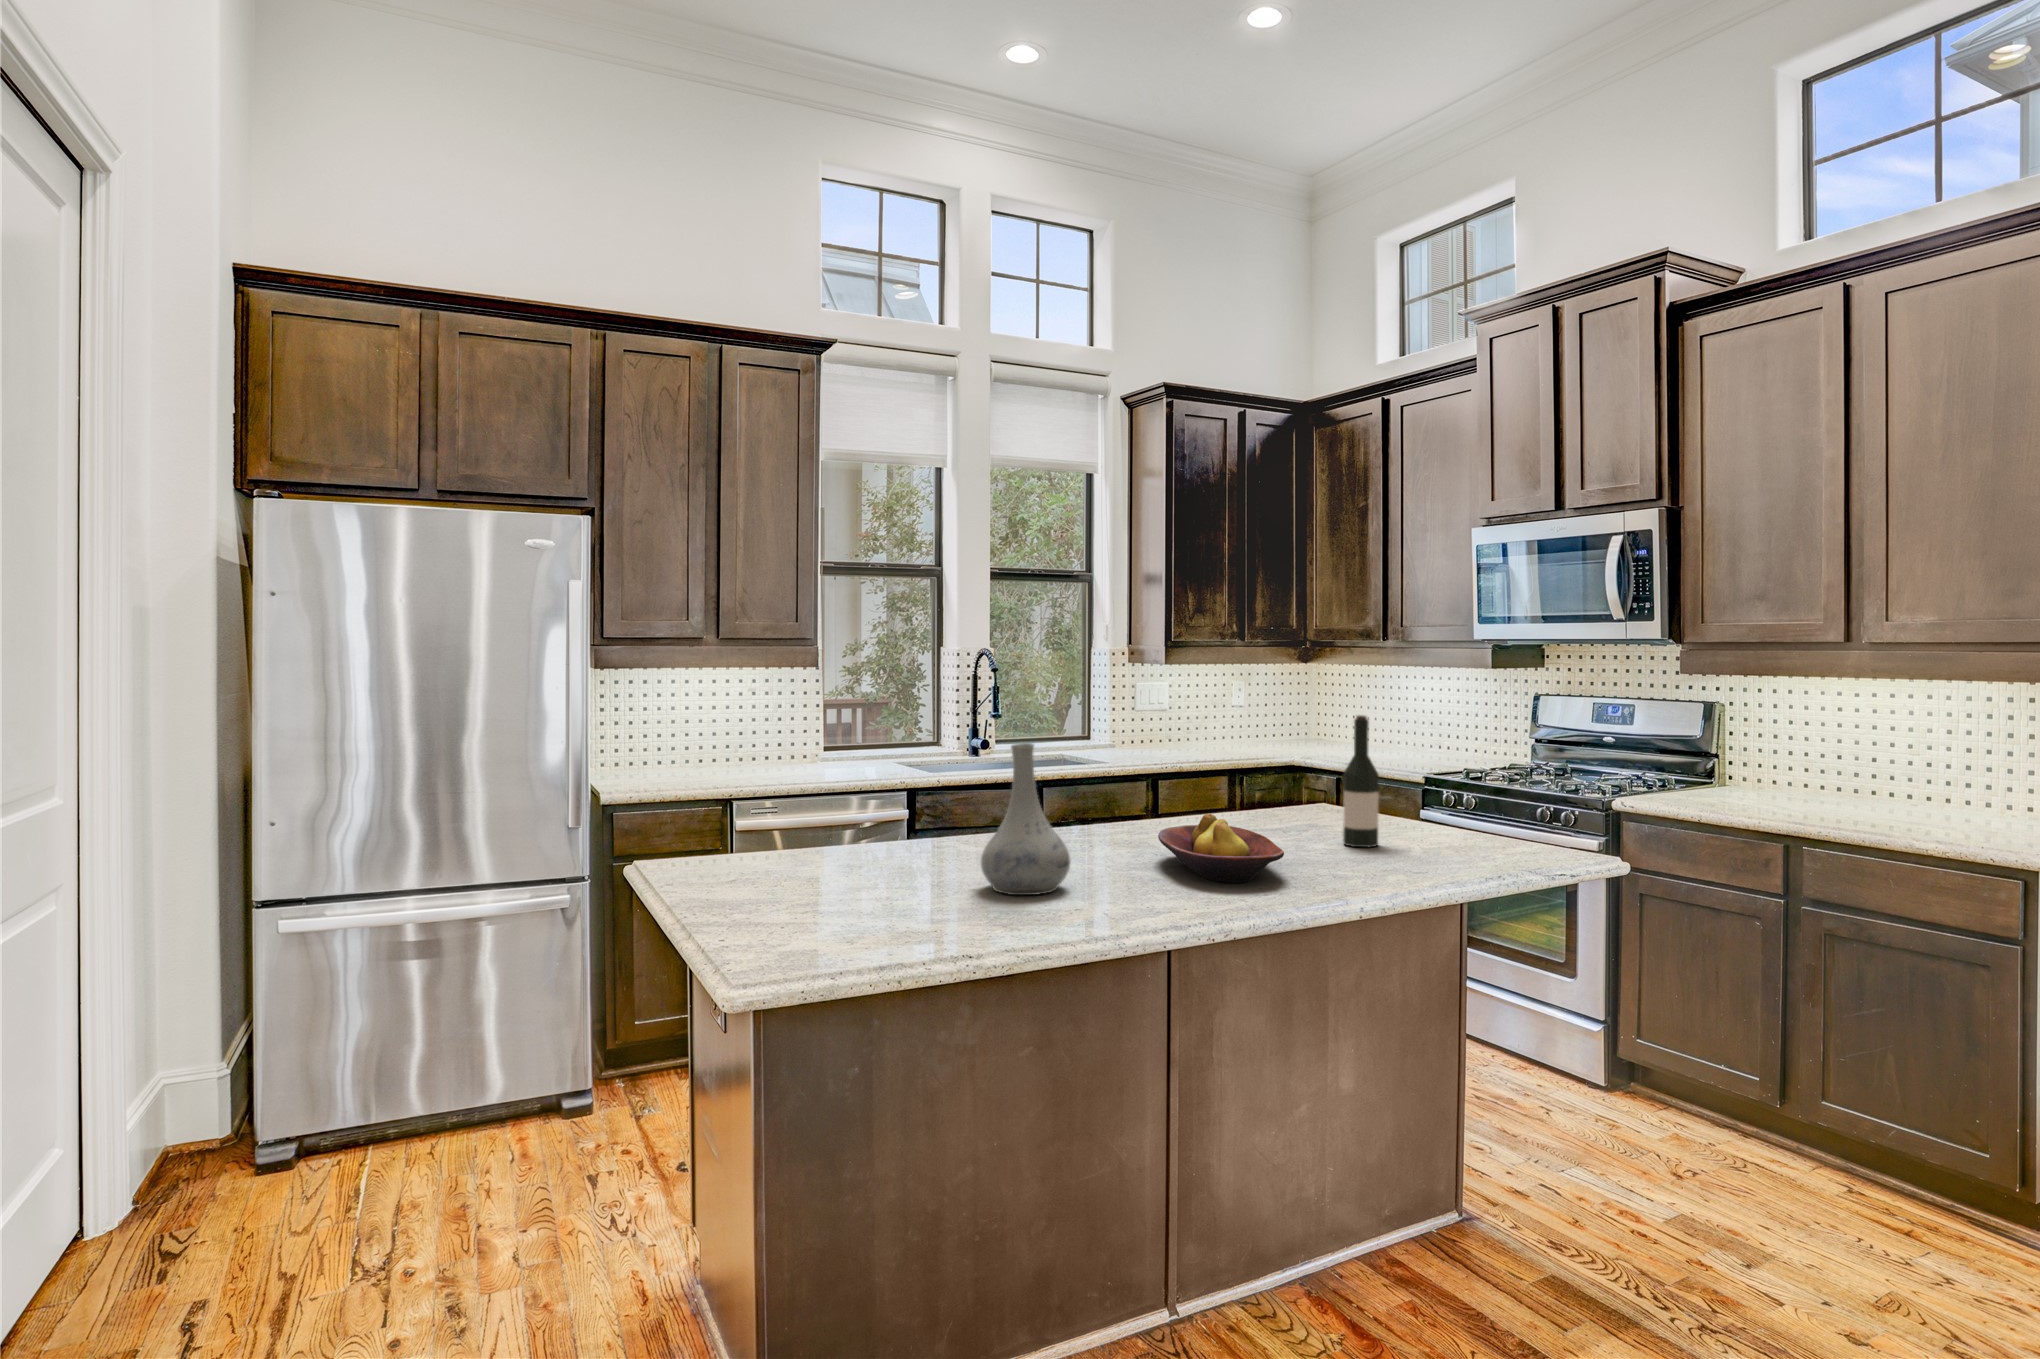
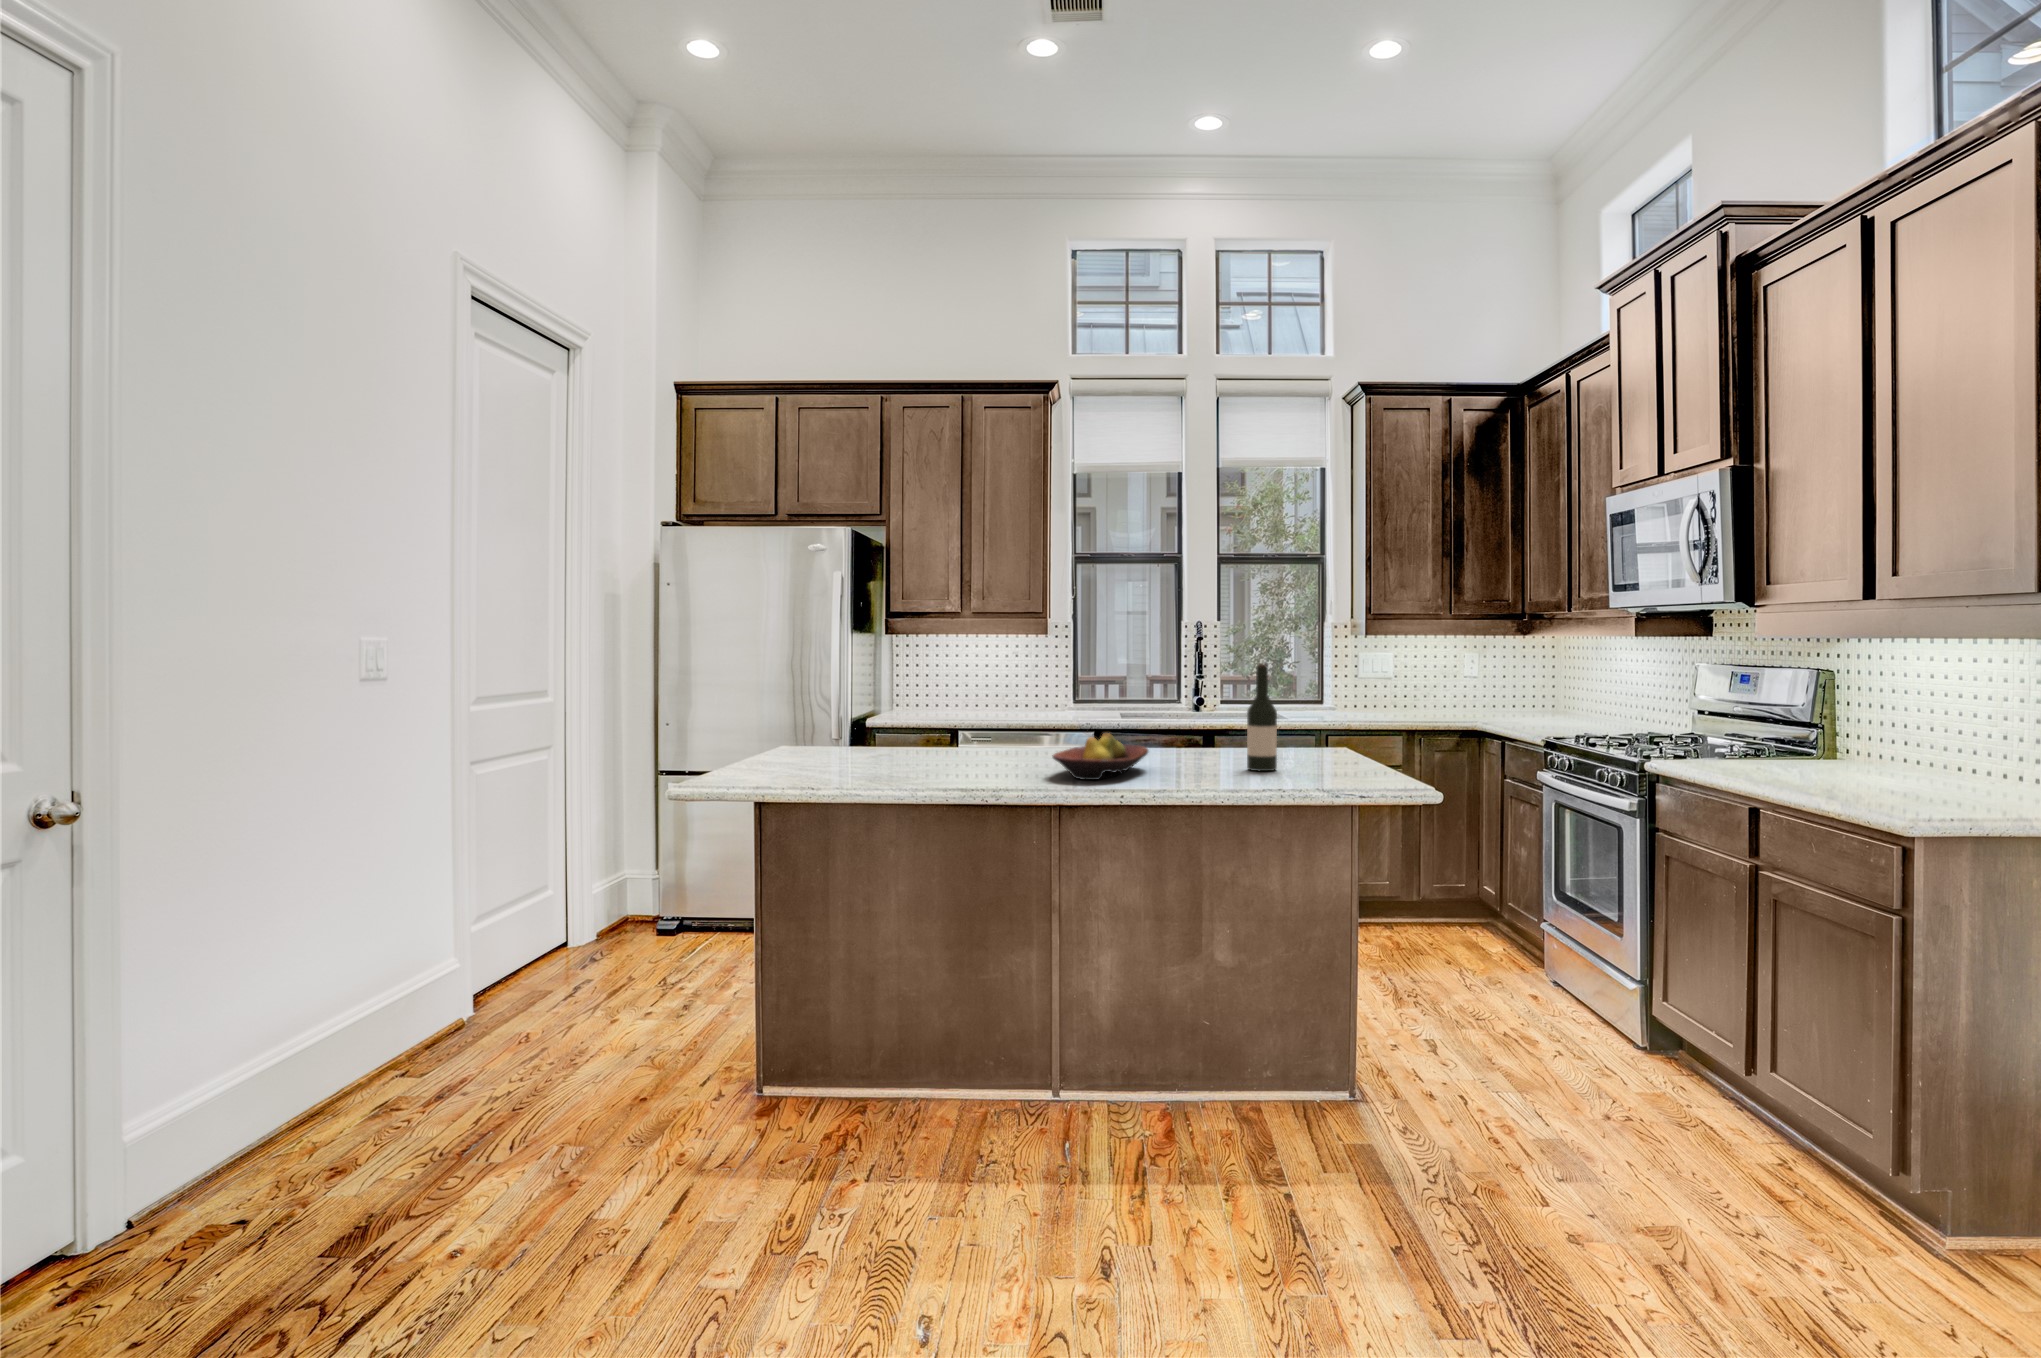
vase: present [981,743,1071,895] -> none [914,672,977,775]

